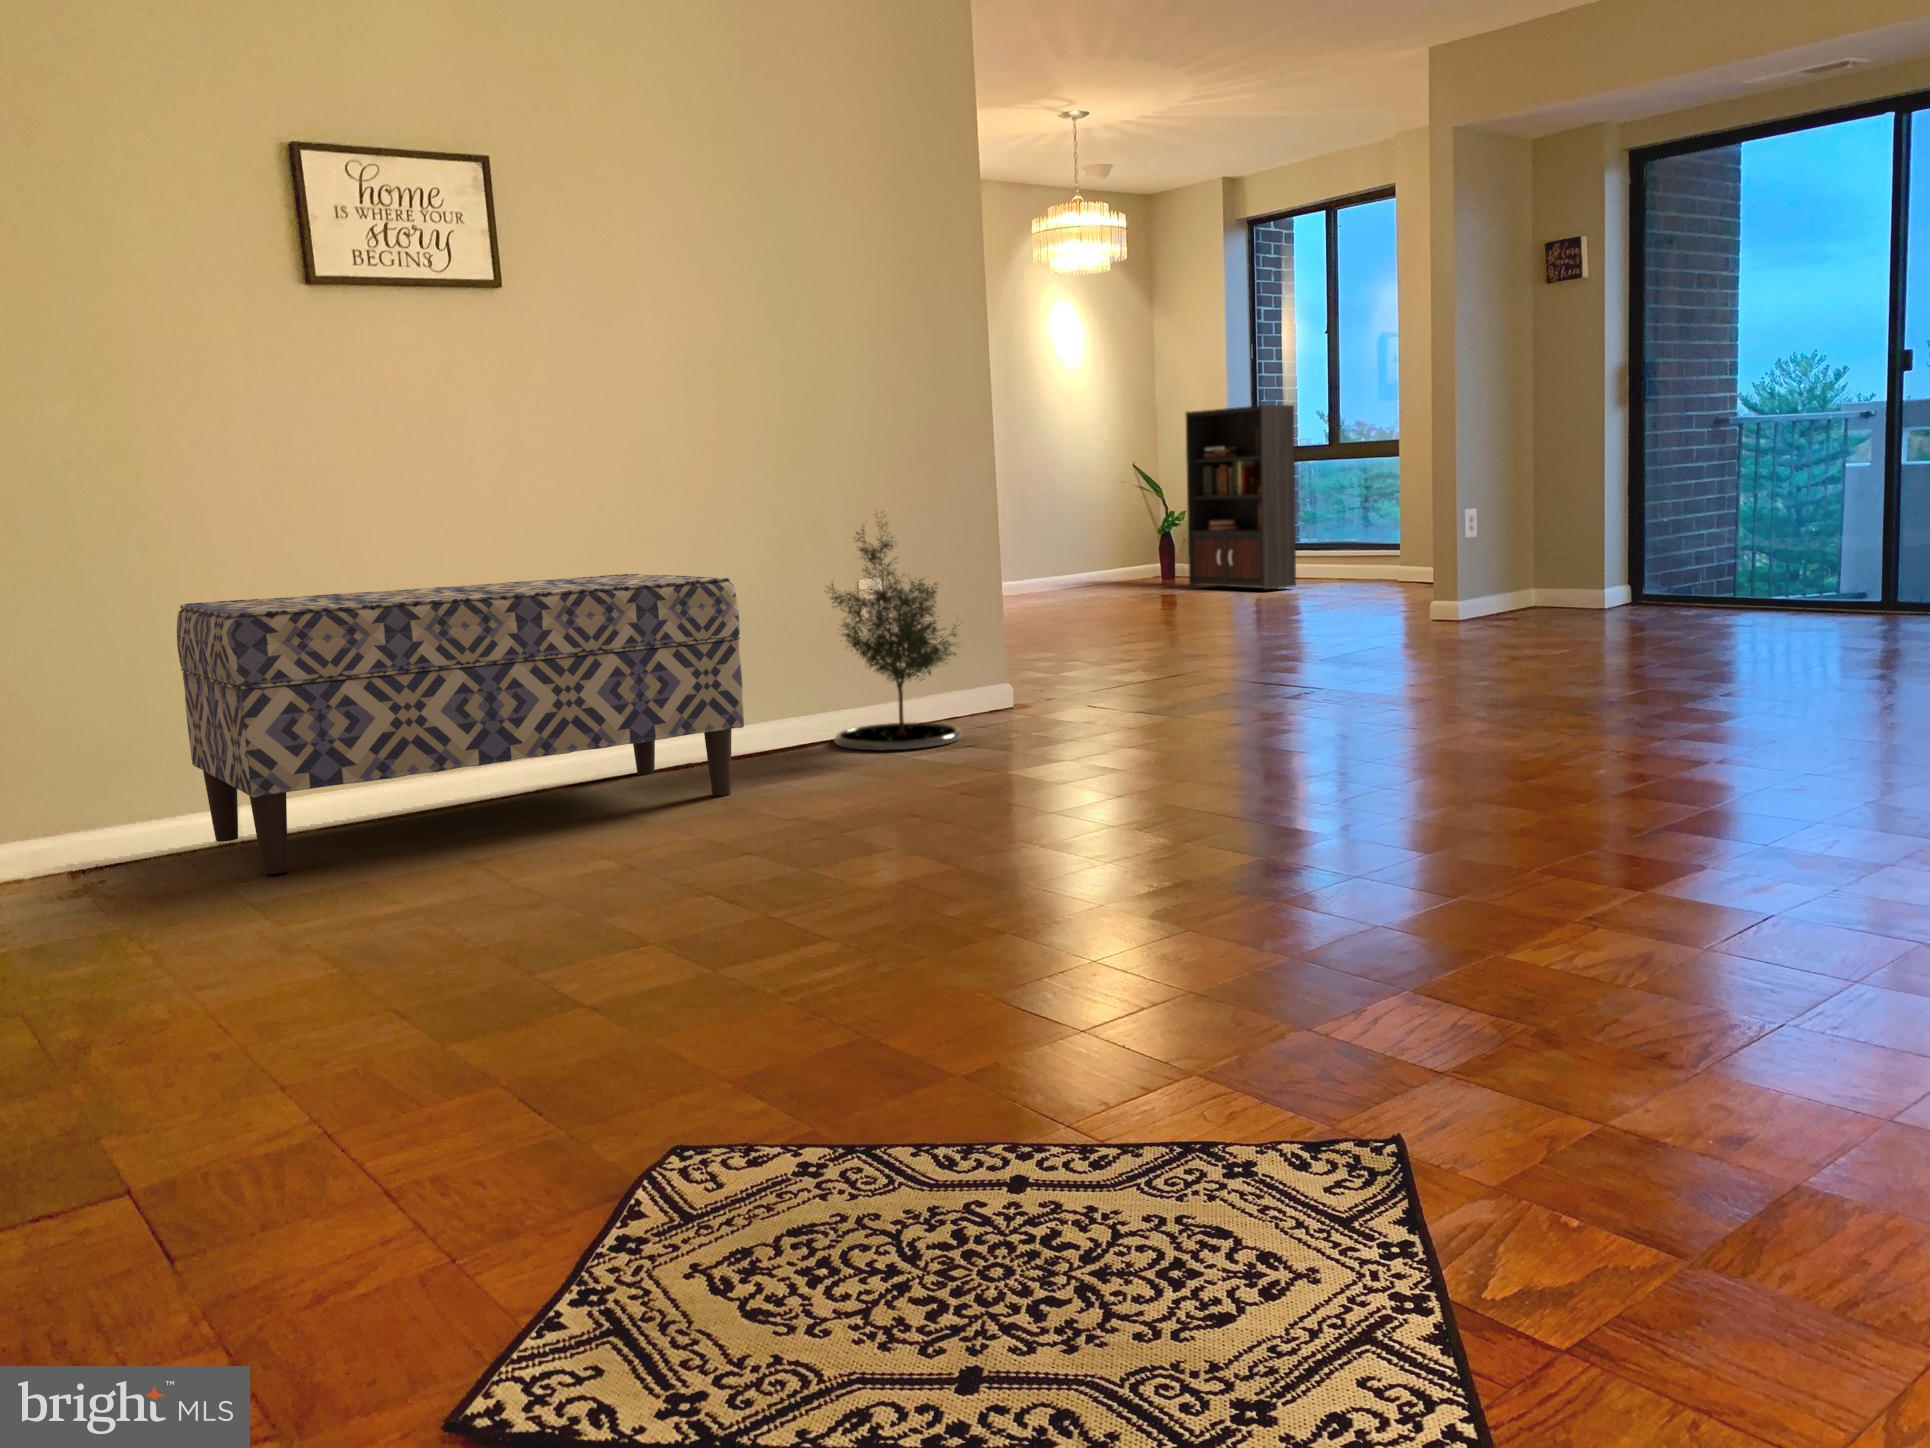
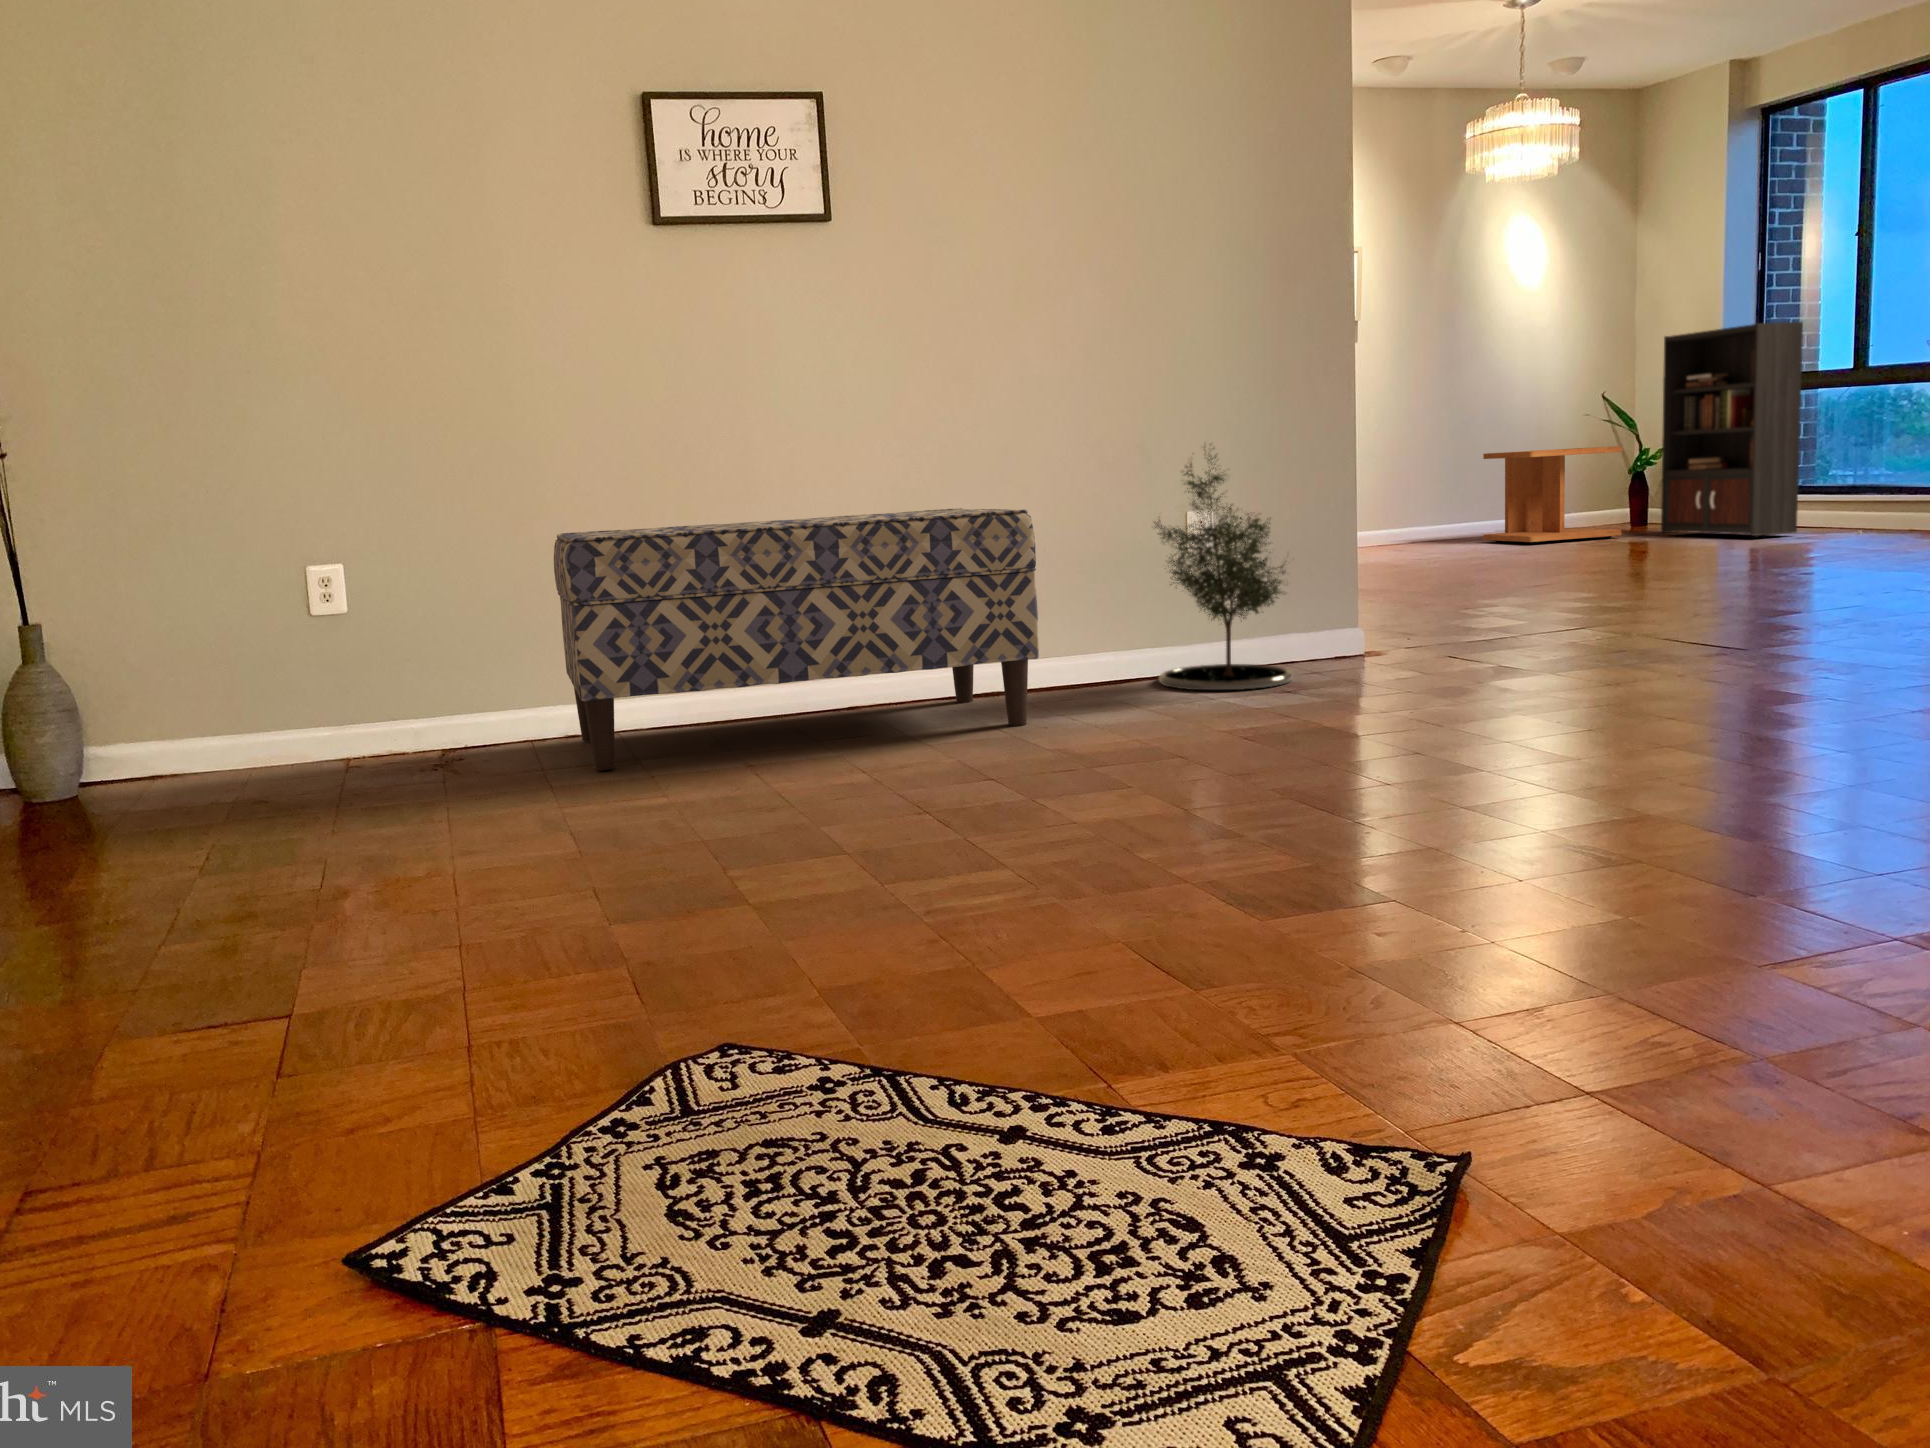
side table: none [1040,508,1158,596] -> present [1483,446,1622,544]

